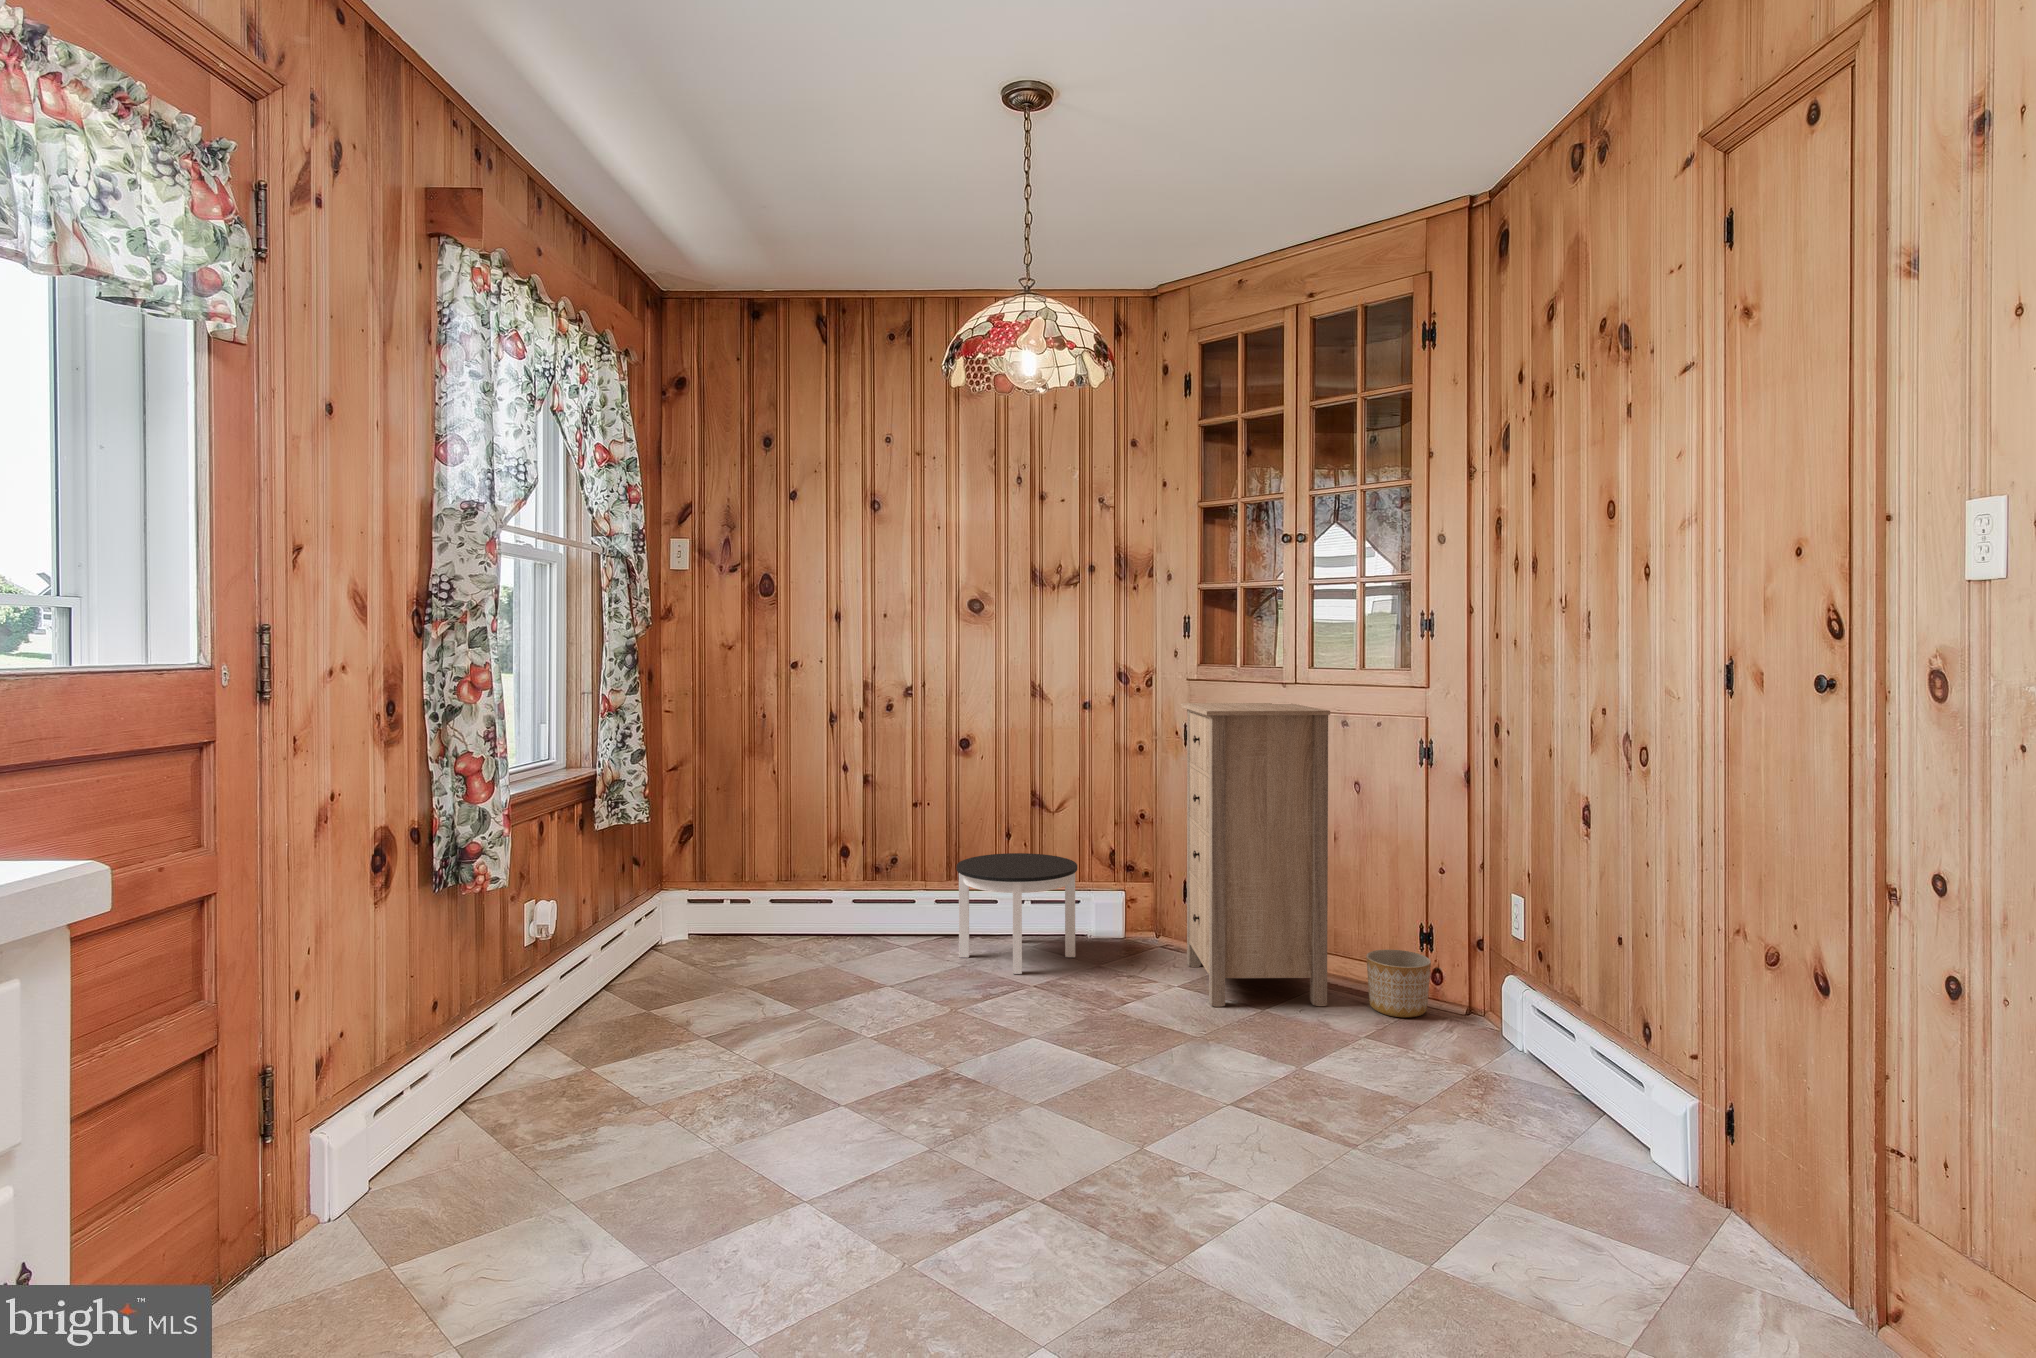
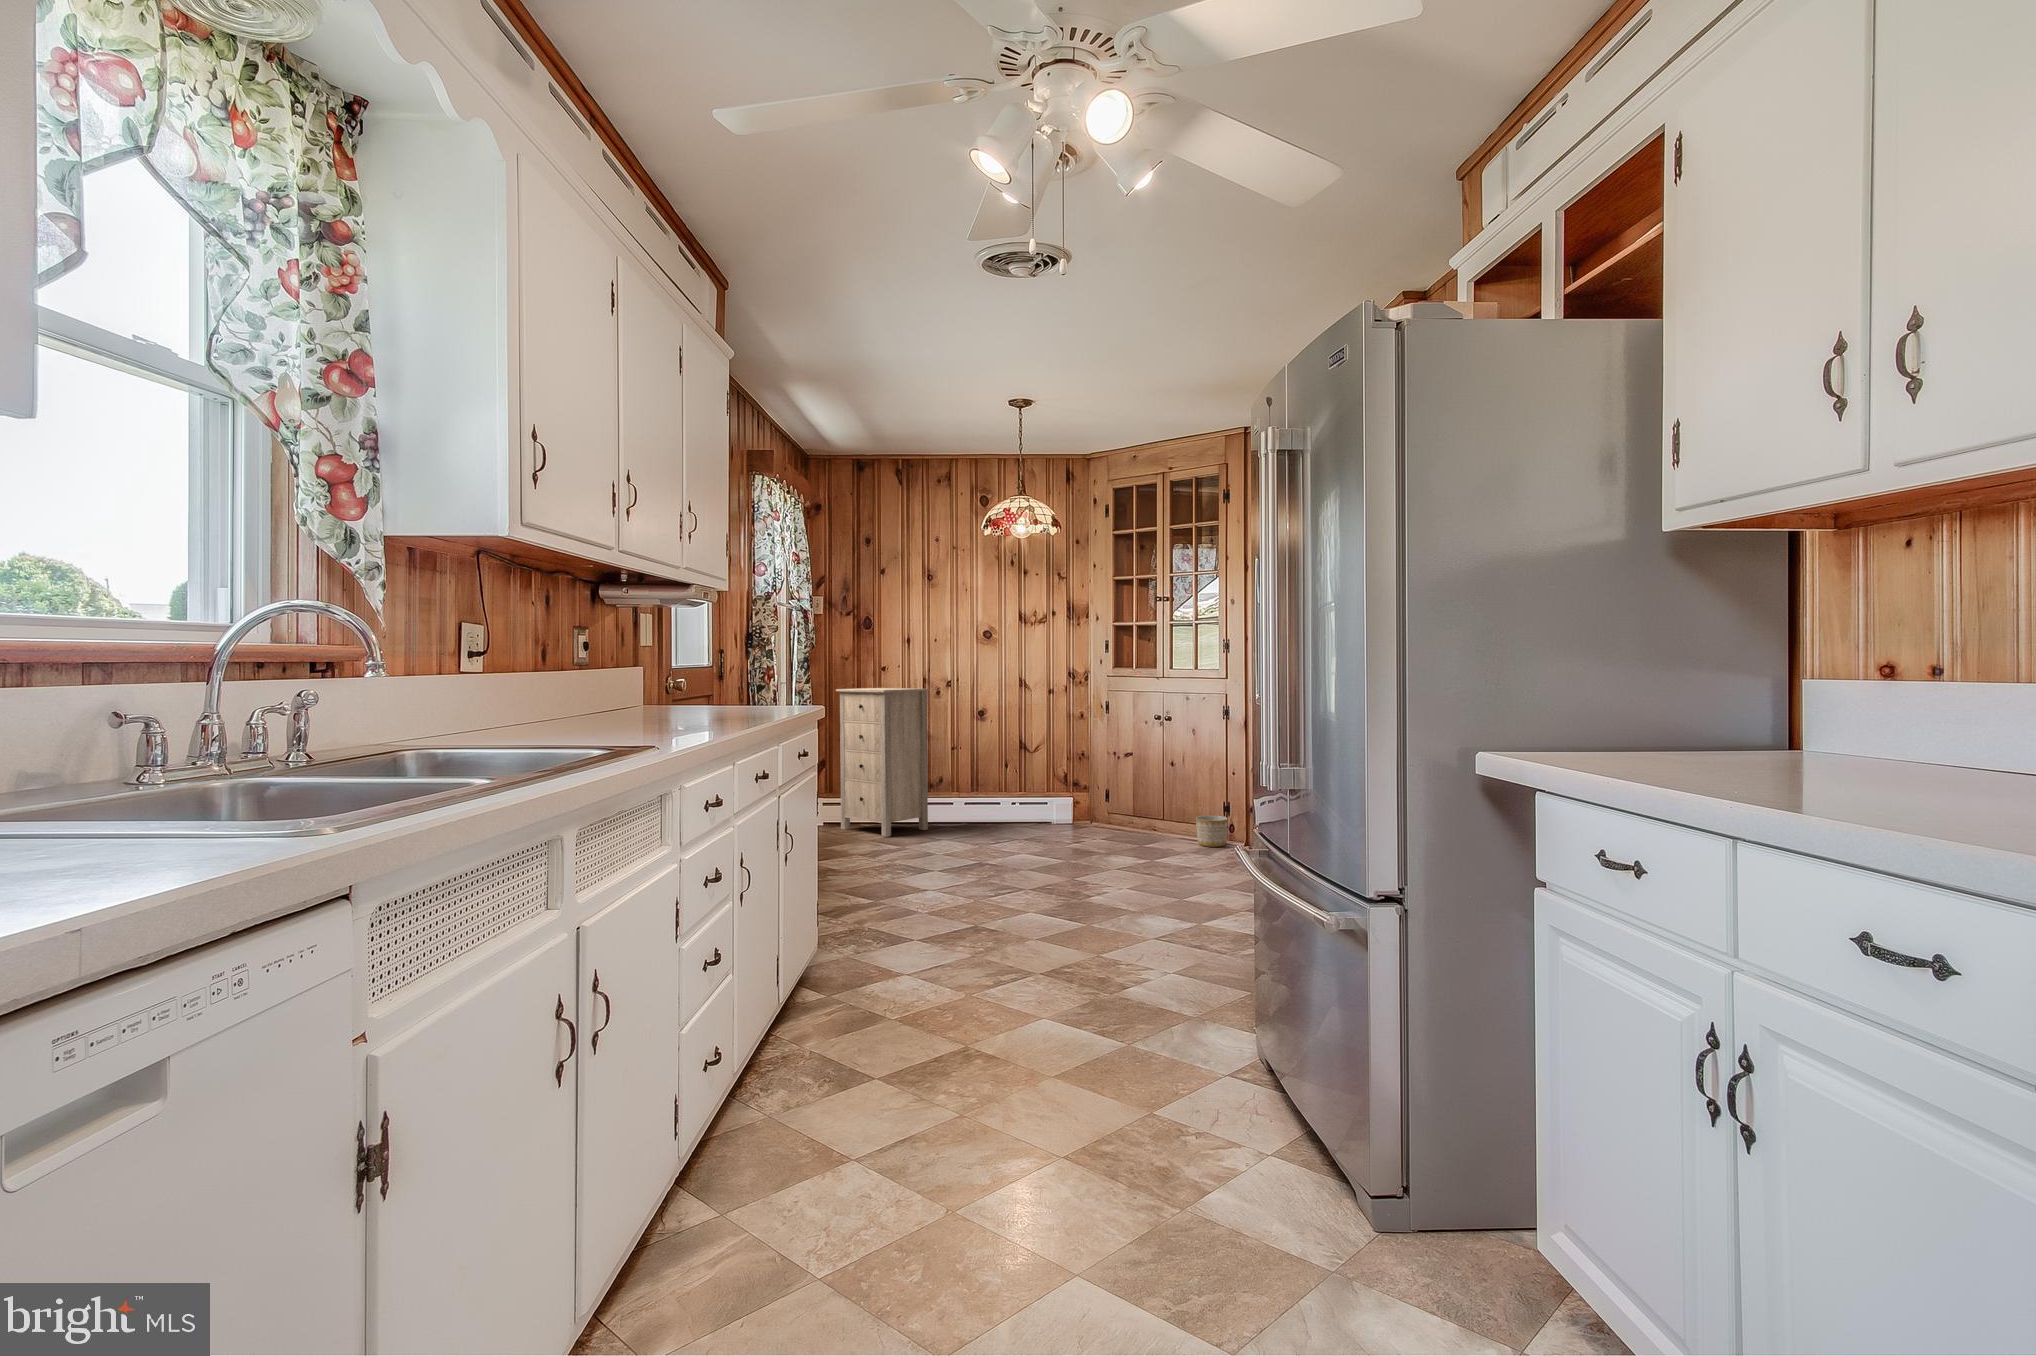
storage cabinet: present [1181,703,1330,1006] -> present [836,688,929,837]
round table: present [956,853,1077,974] -> none [979,775,1046,836]

